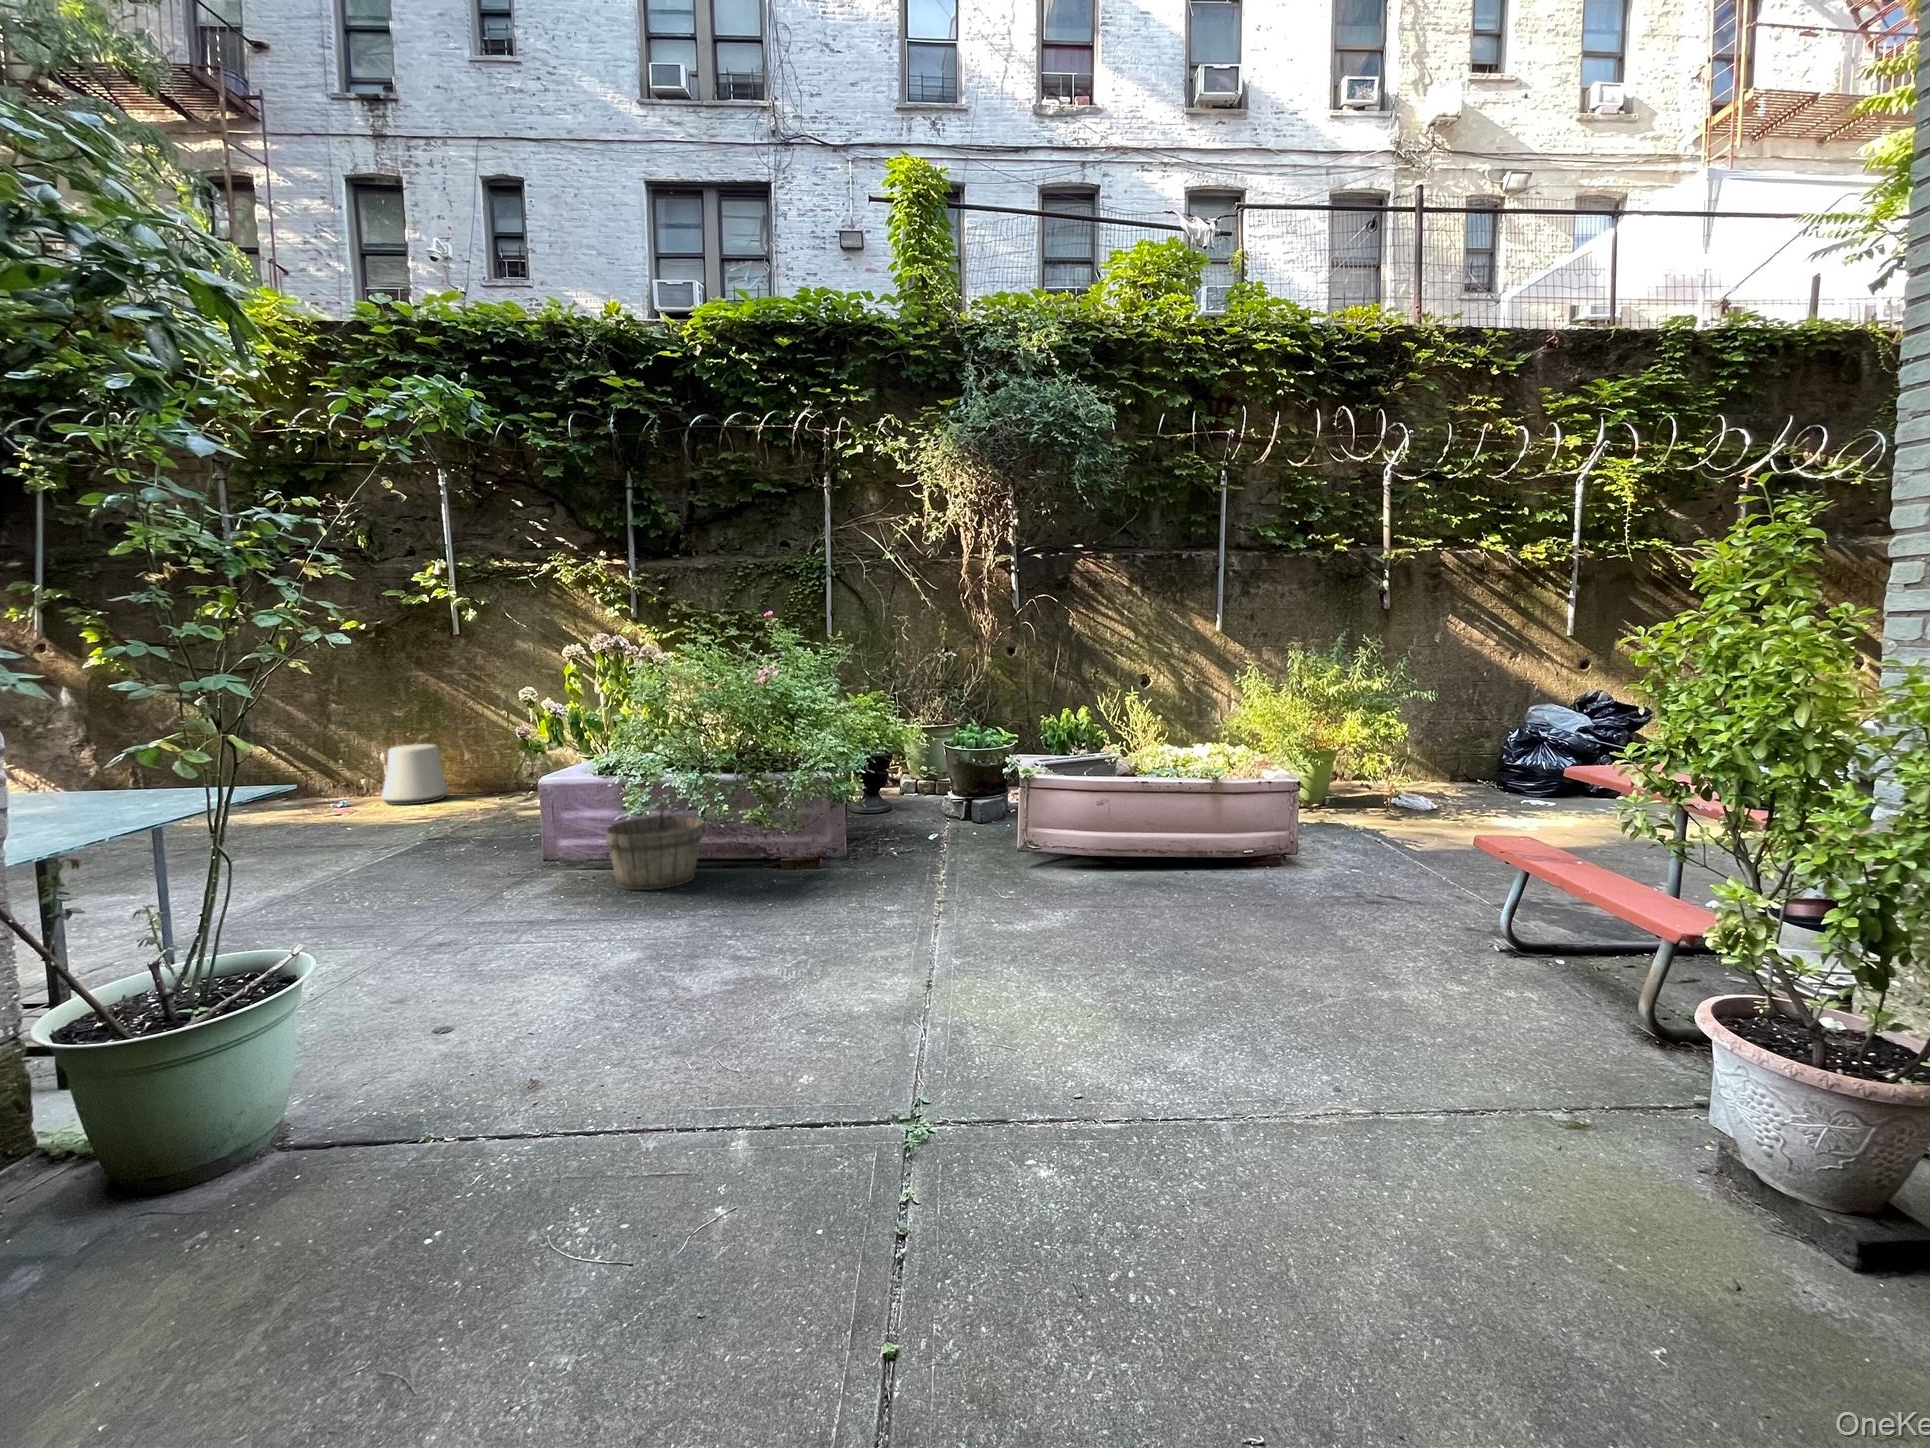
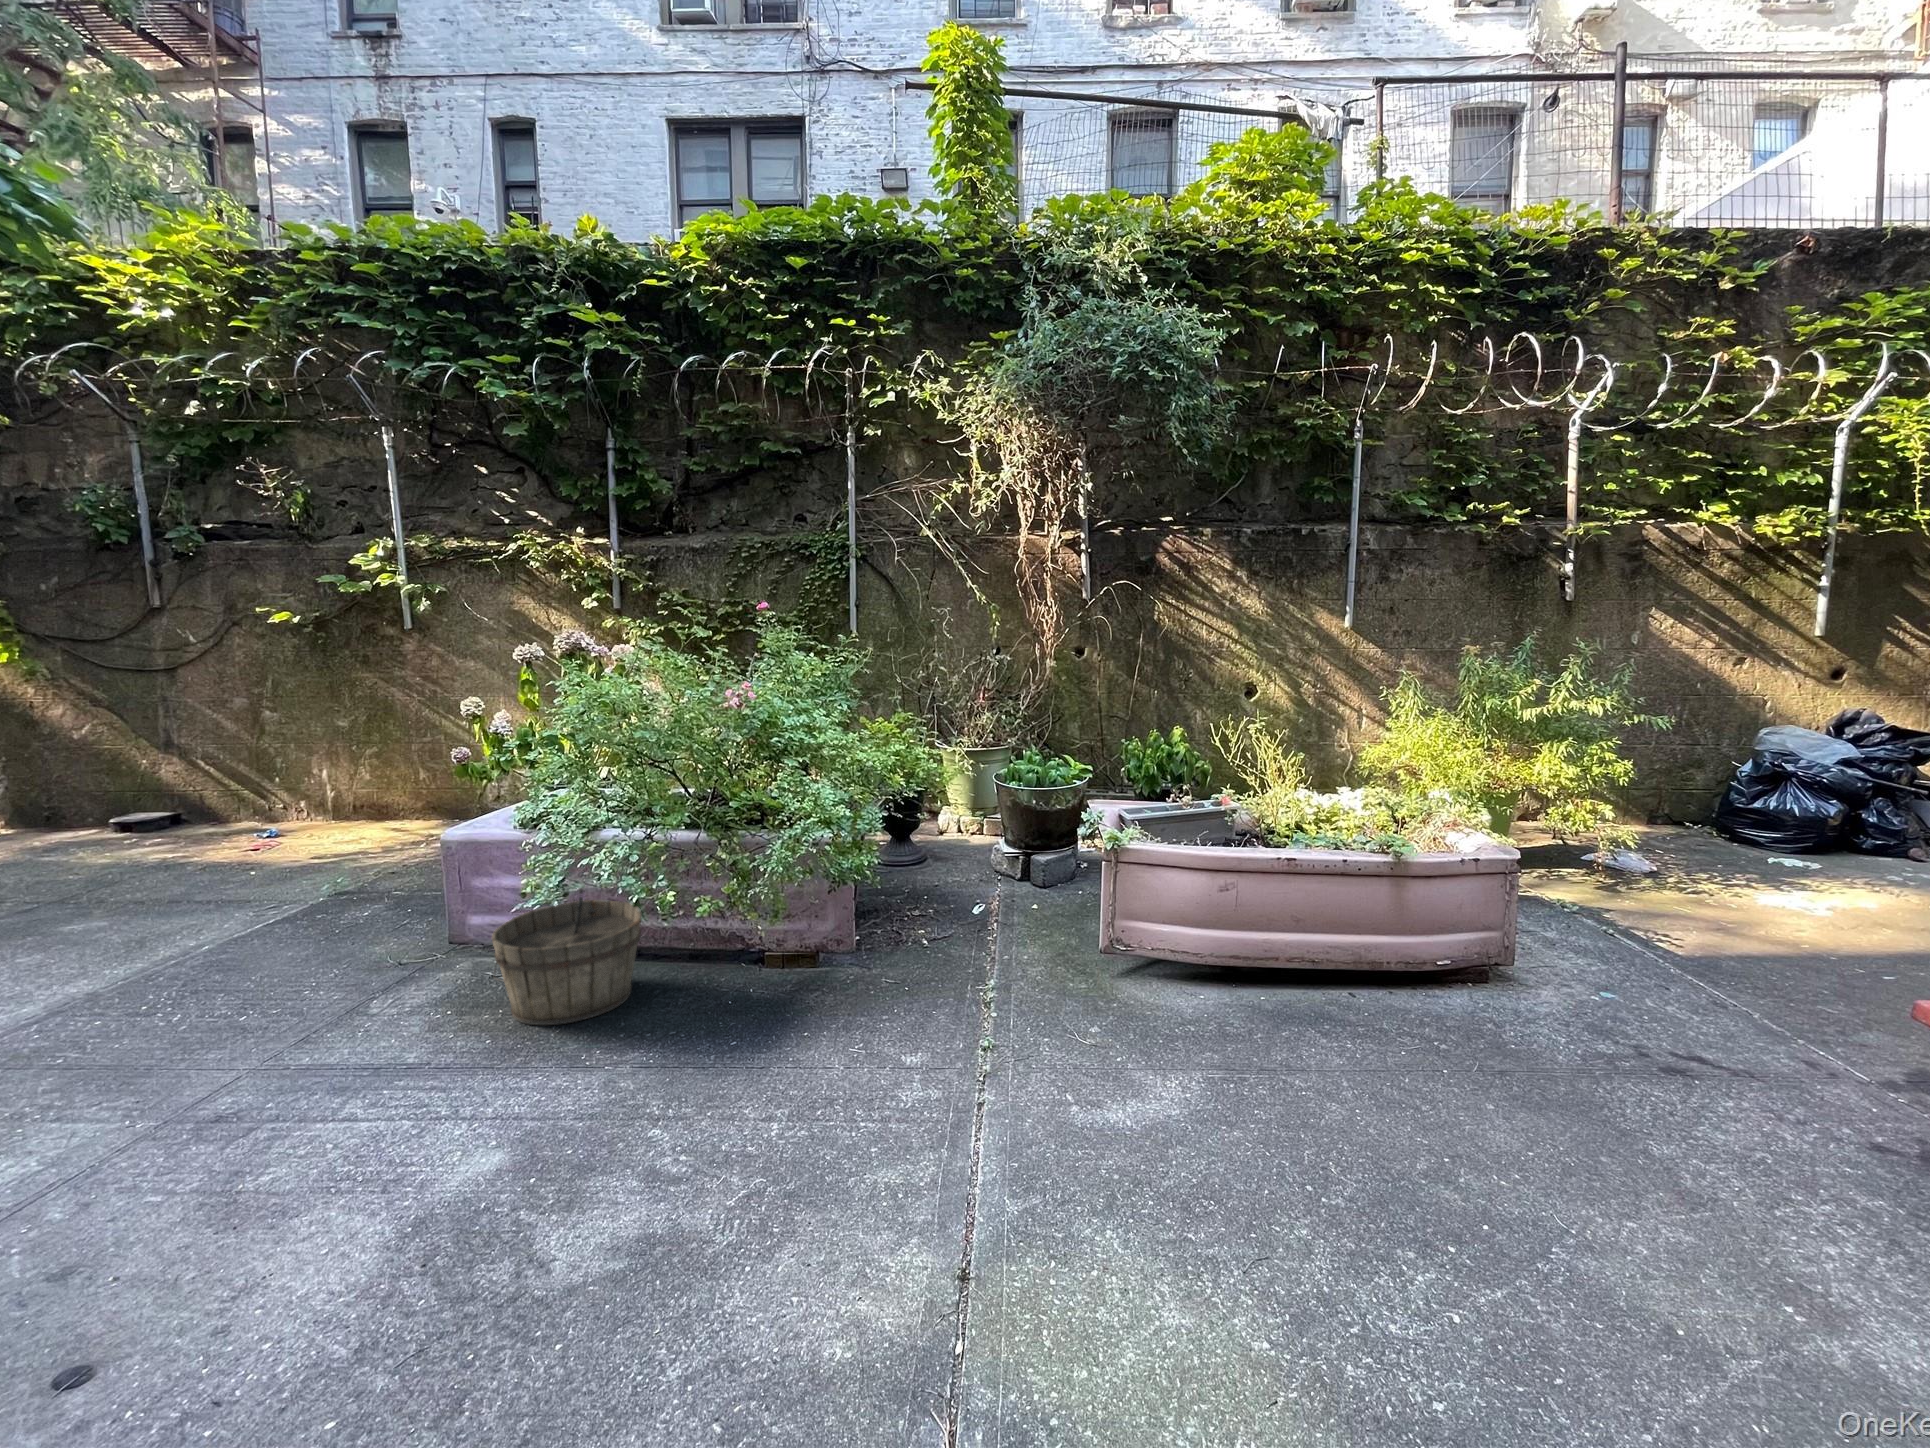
stool: present [381,744,449,805] -> none [313,762,401,839]

